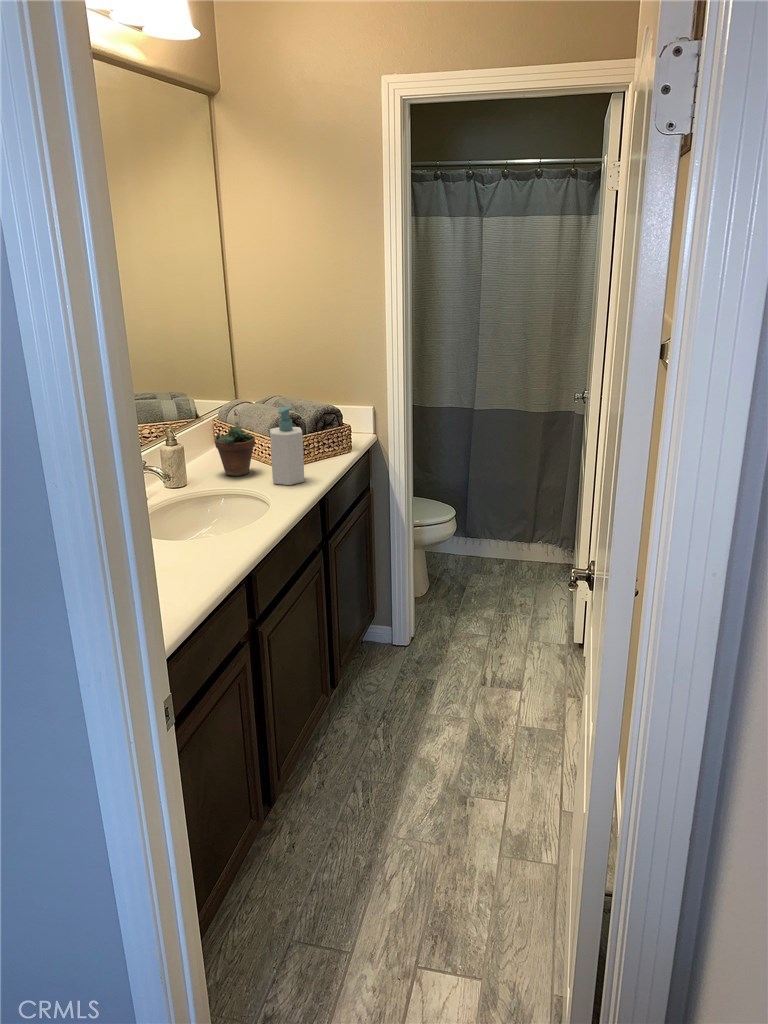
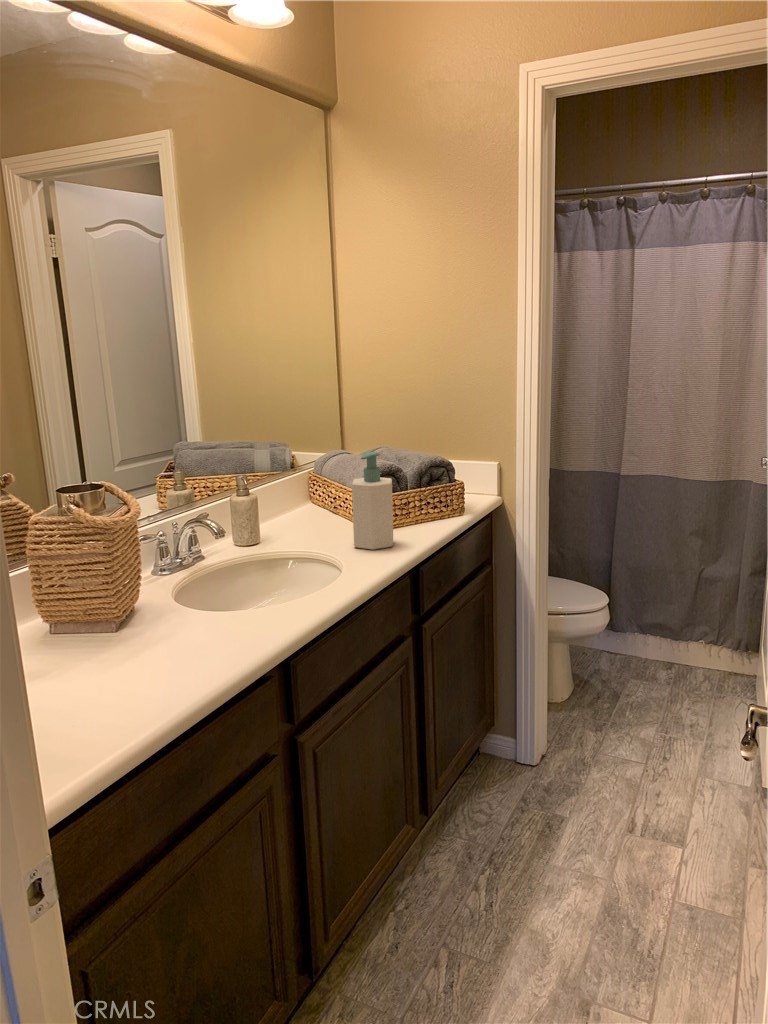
succulent plant: present [215,409,255,476] -> none [292,455,340,536]

